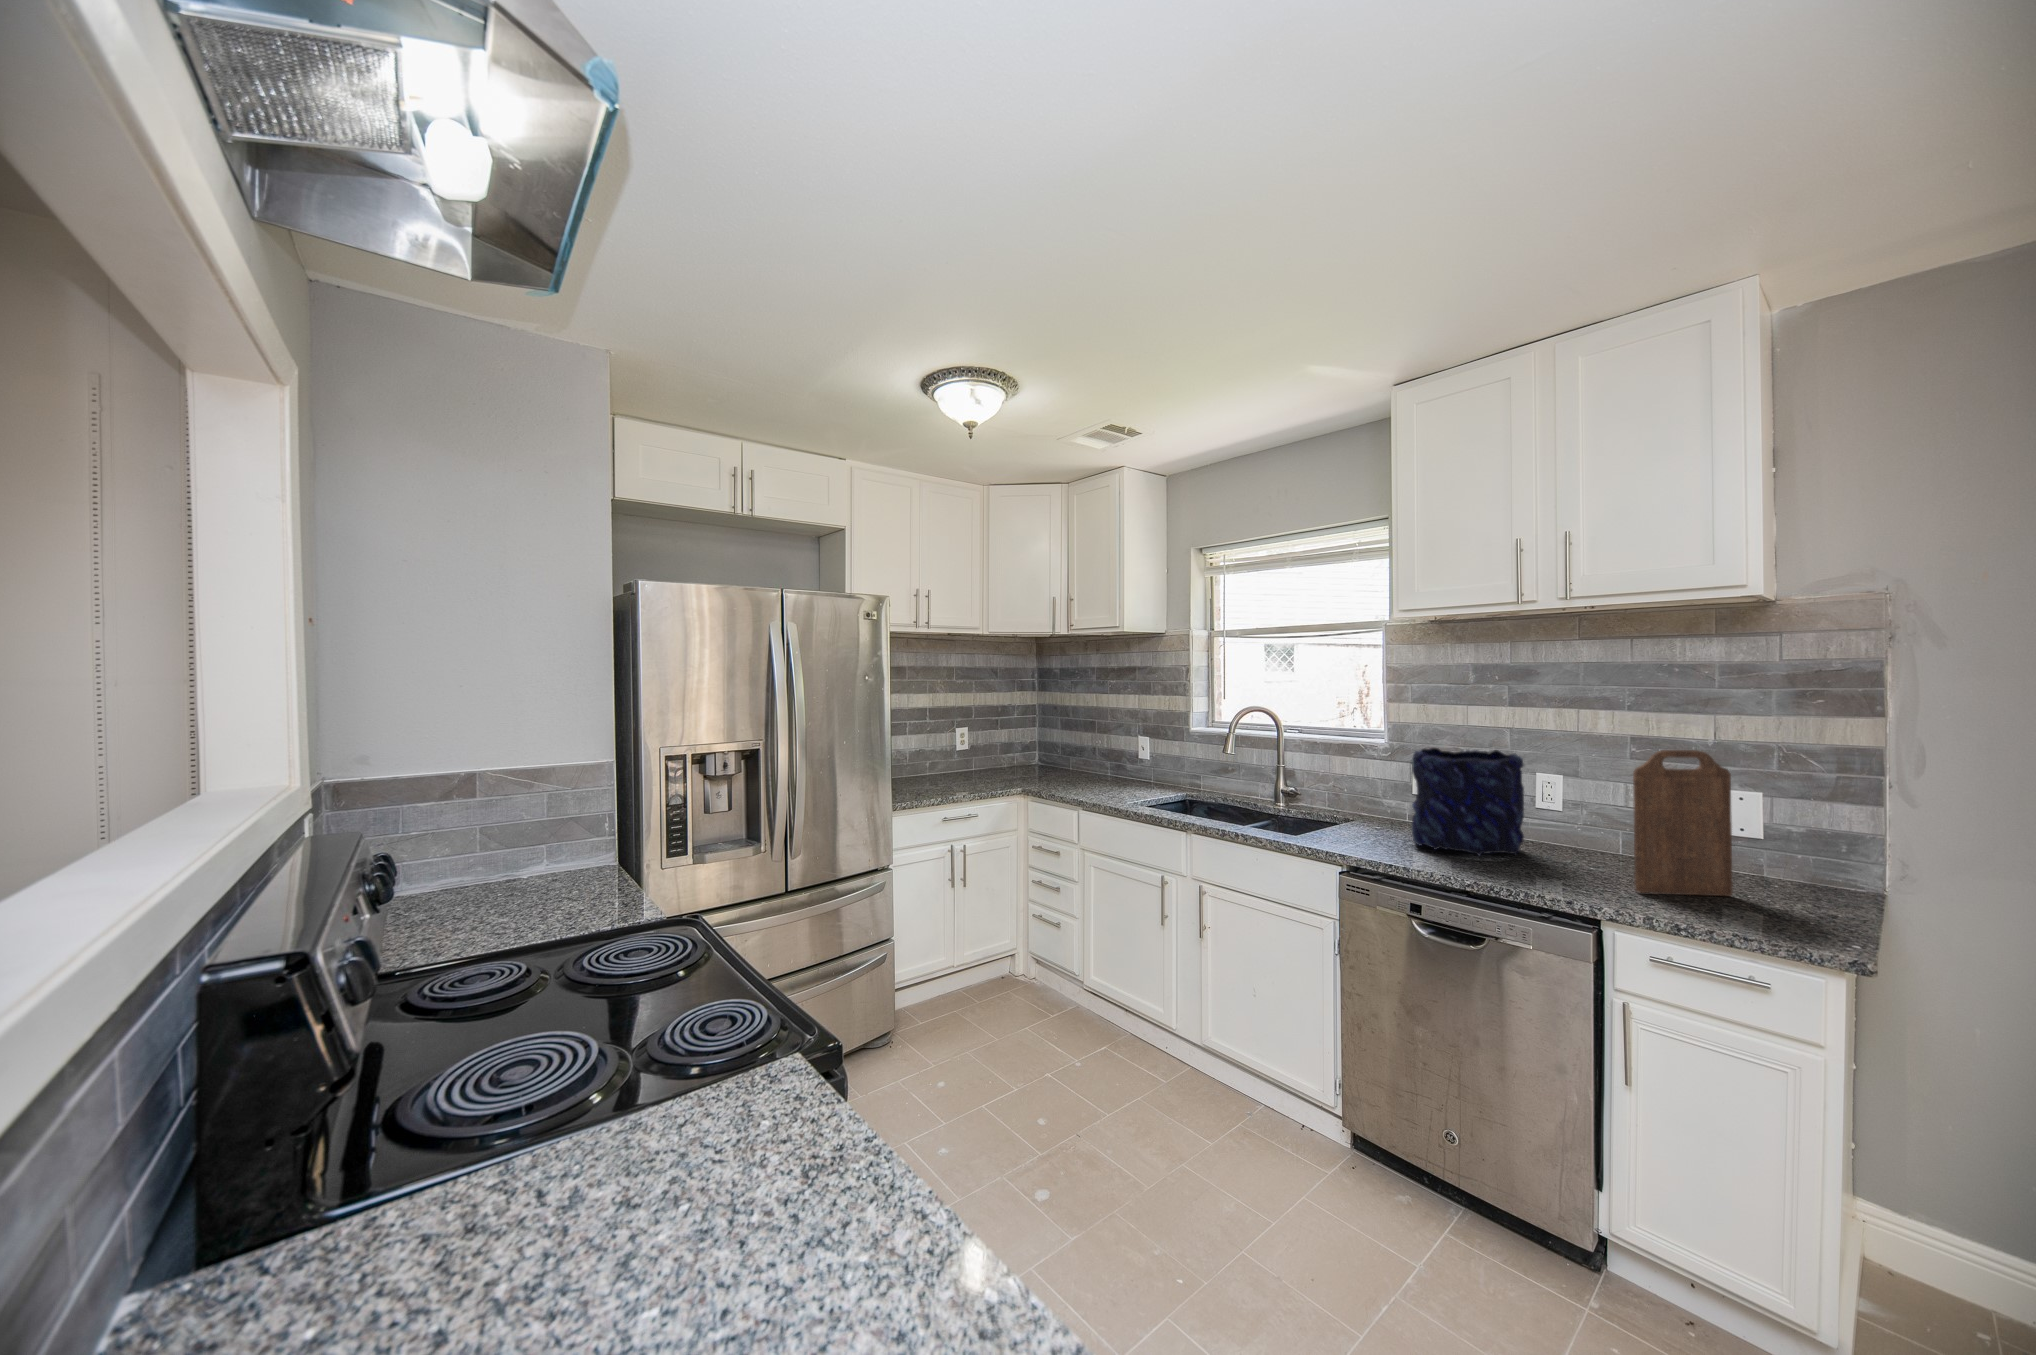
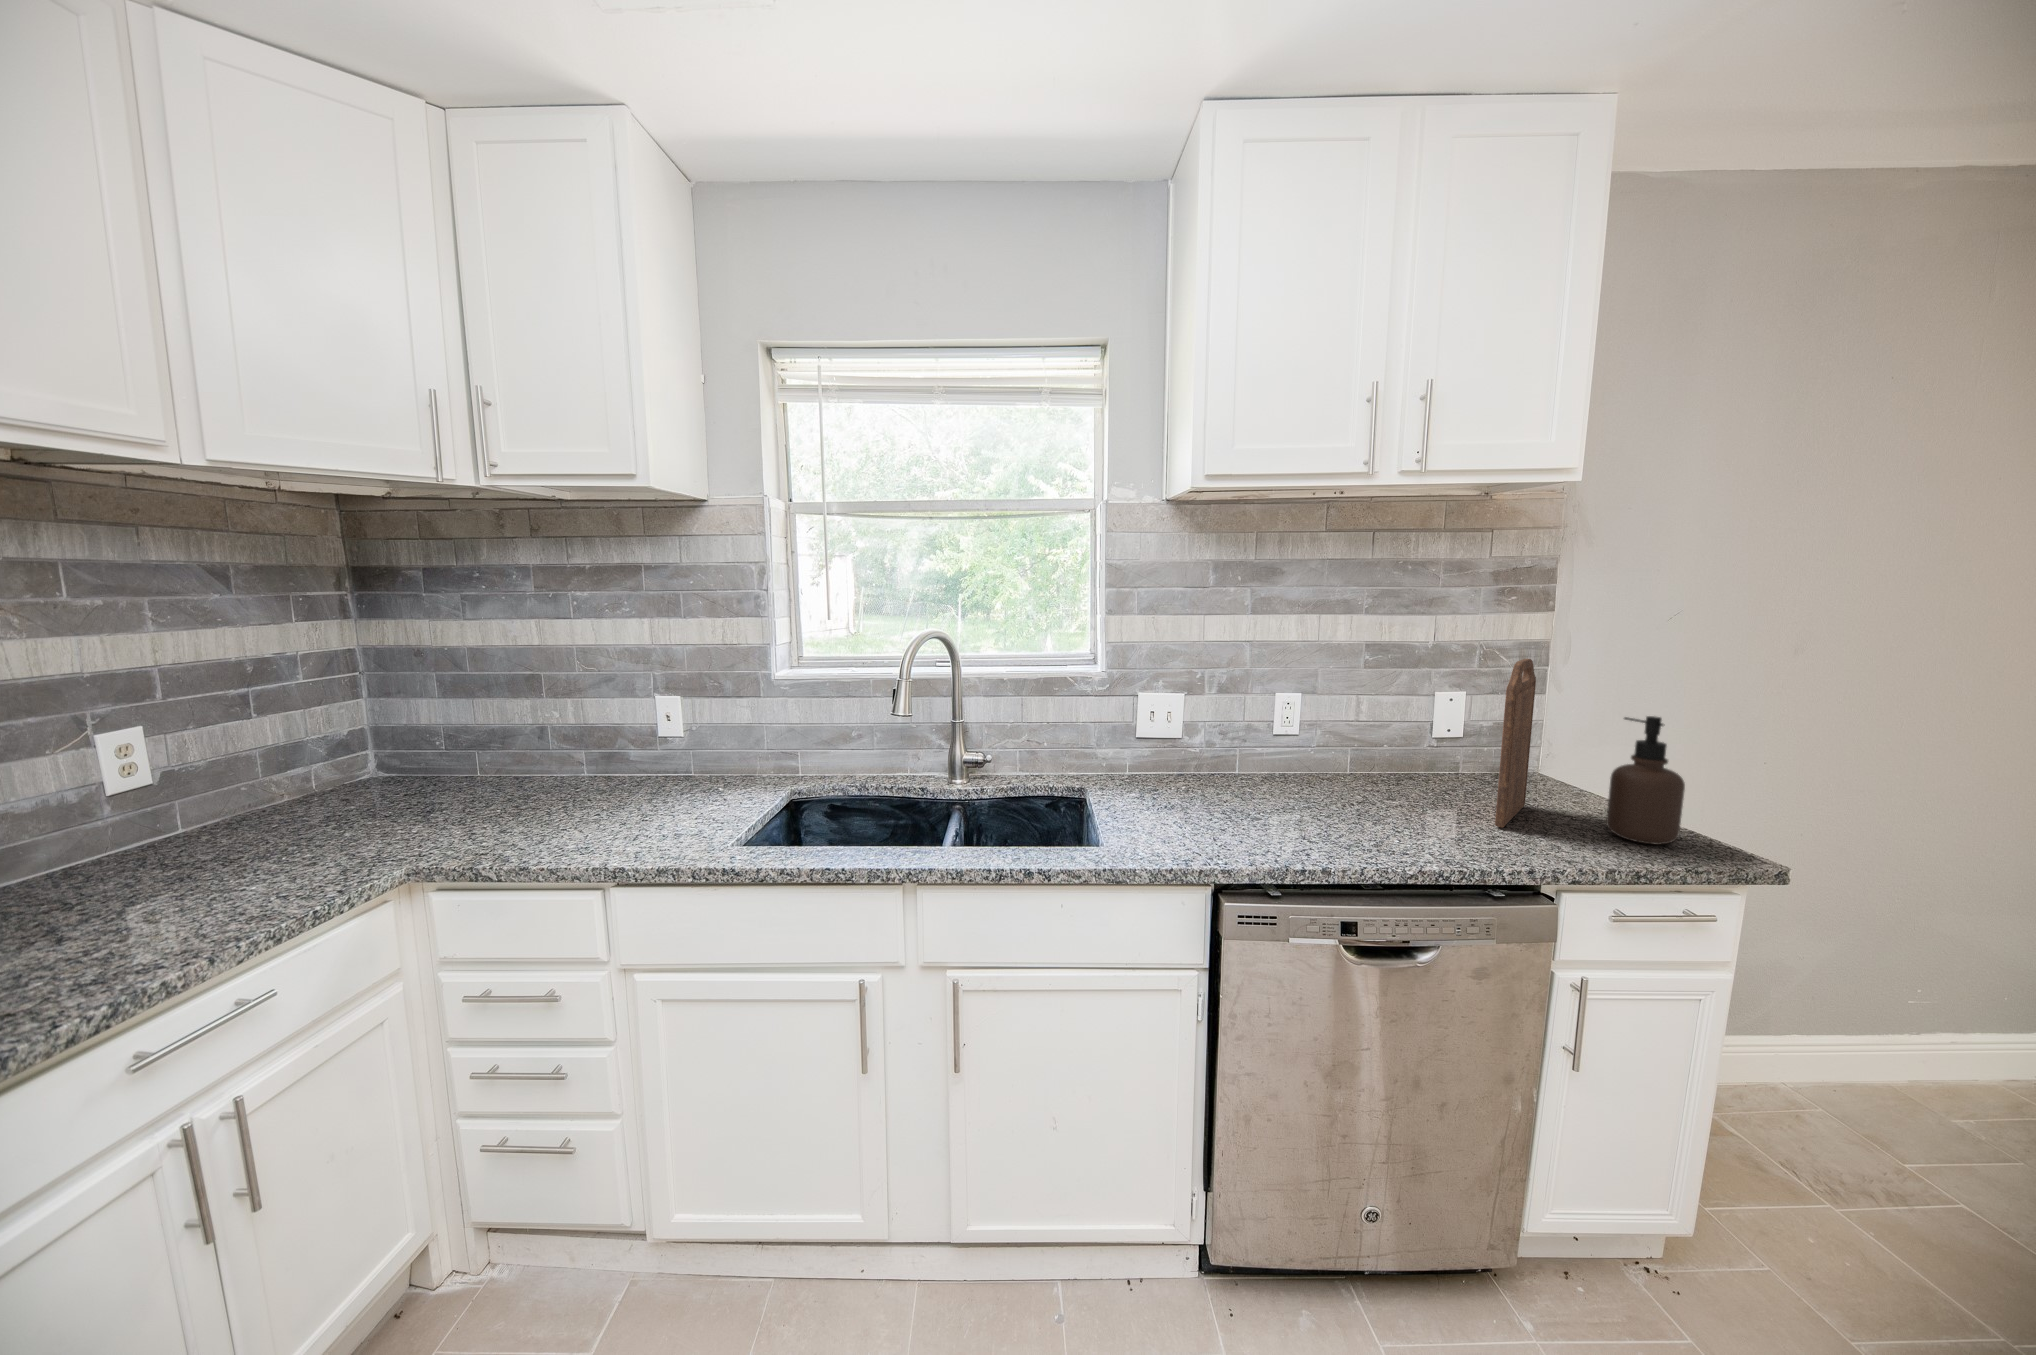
vase: present [1412,748,1524,855] -> none [1196,671,1331,818]
soap dispenser: none [1739,806,1812,929] -> present [1606,716,1685,845]

